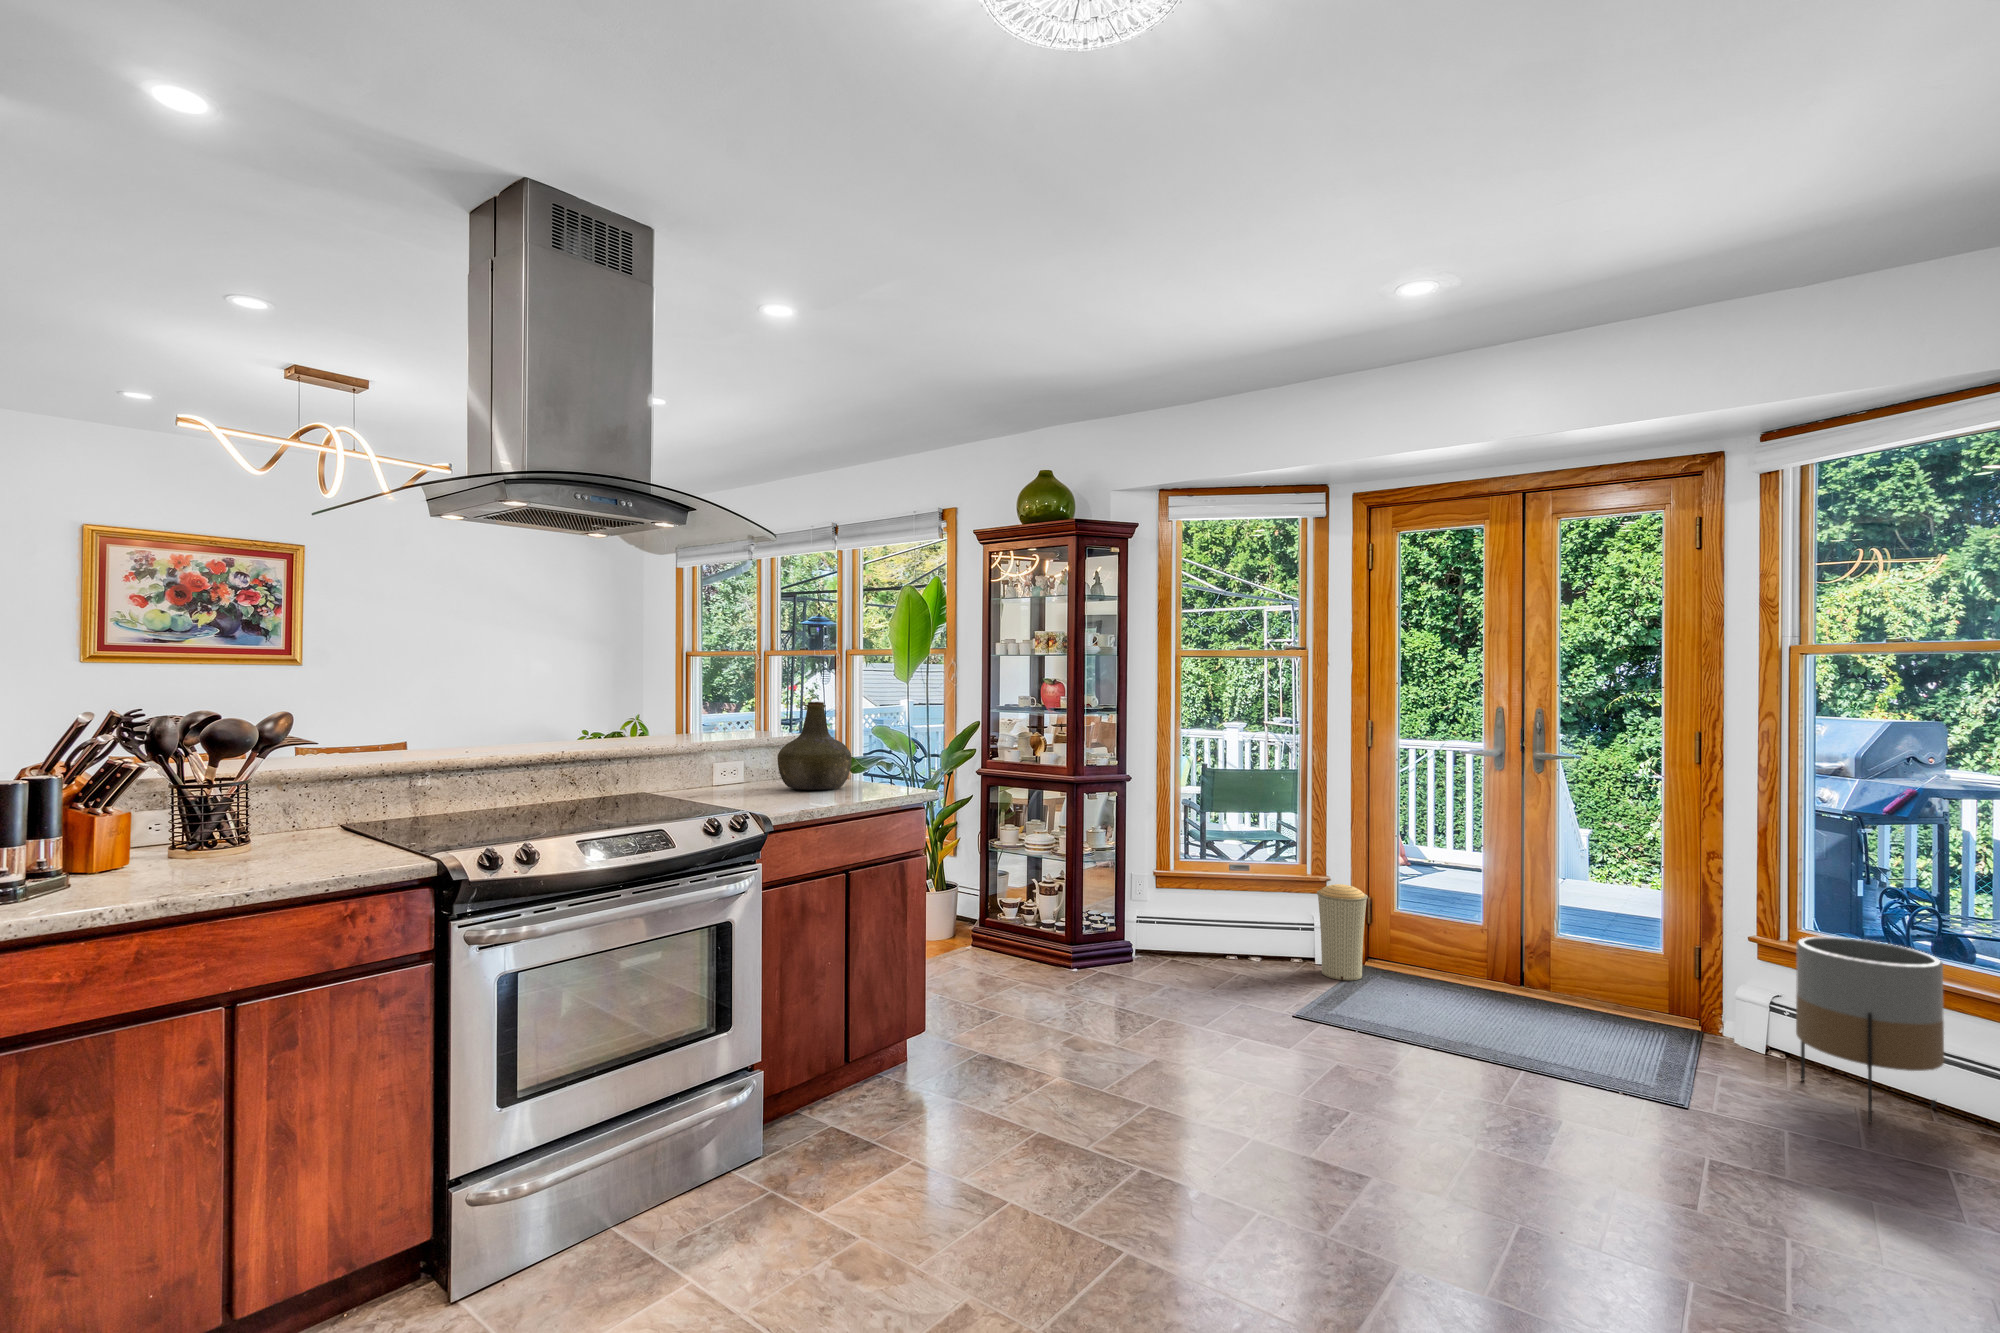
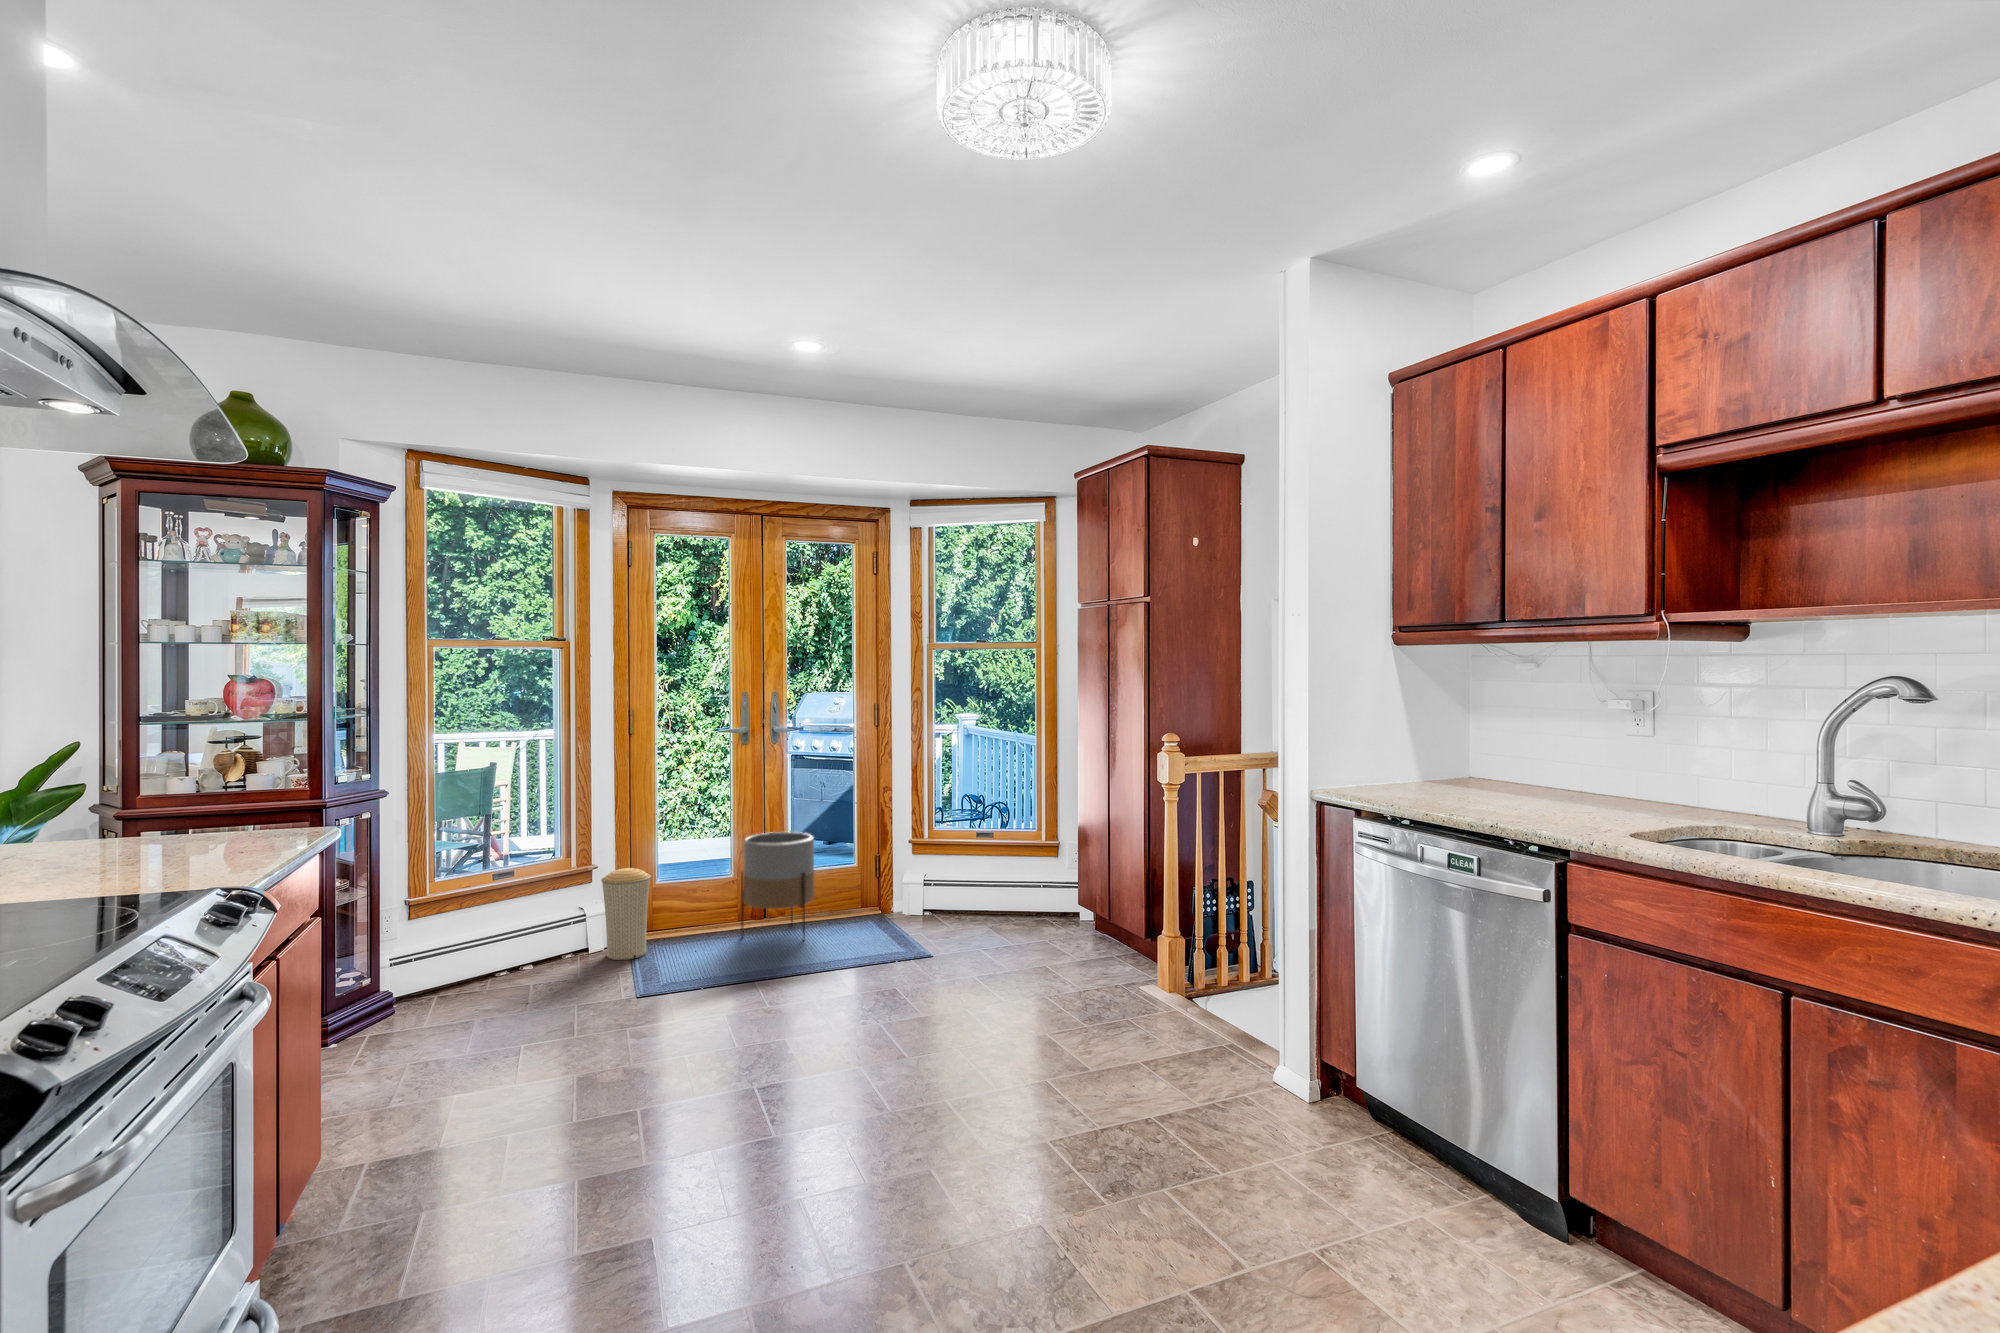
bottle: present [778,702,852,790] -> none [72,732,227,876]
planter: present [1796,937,1944,1123] -> present [741,832,815,938]

